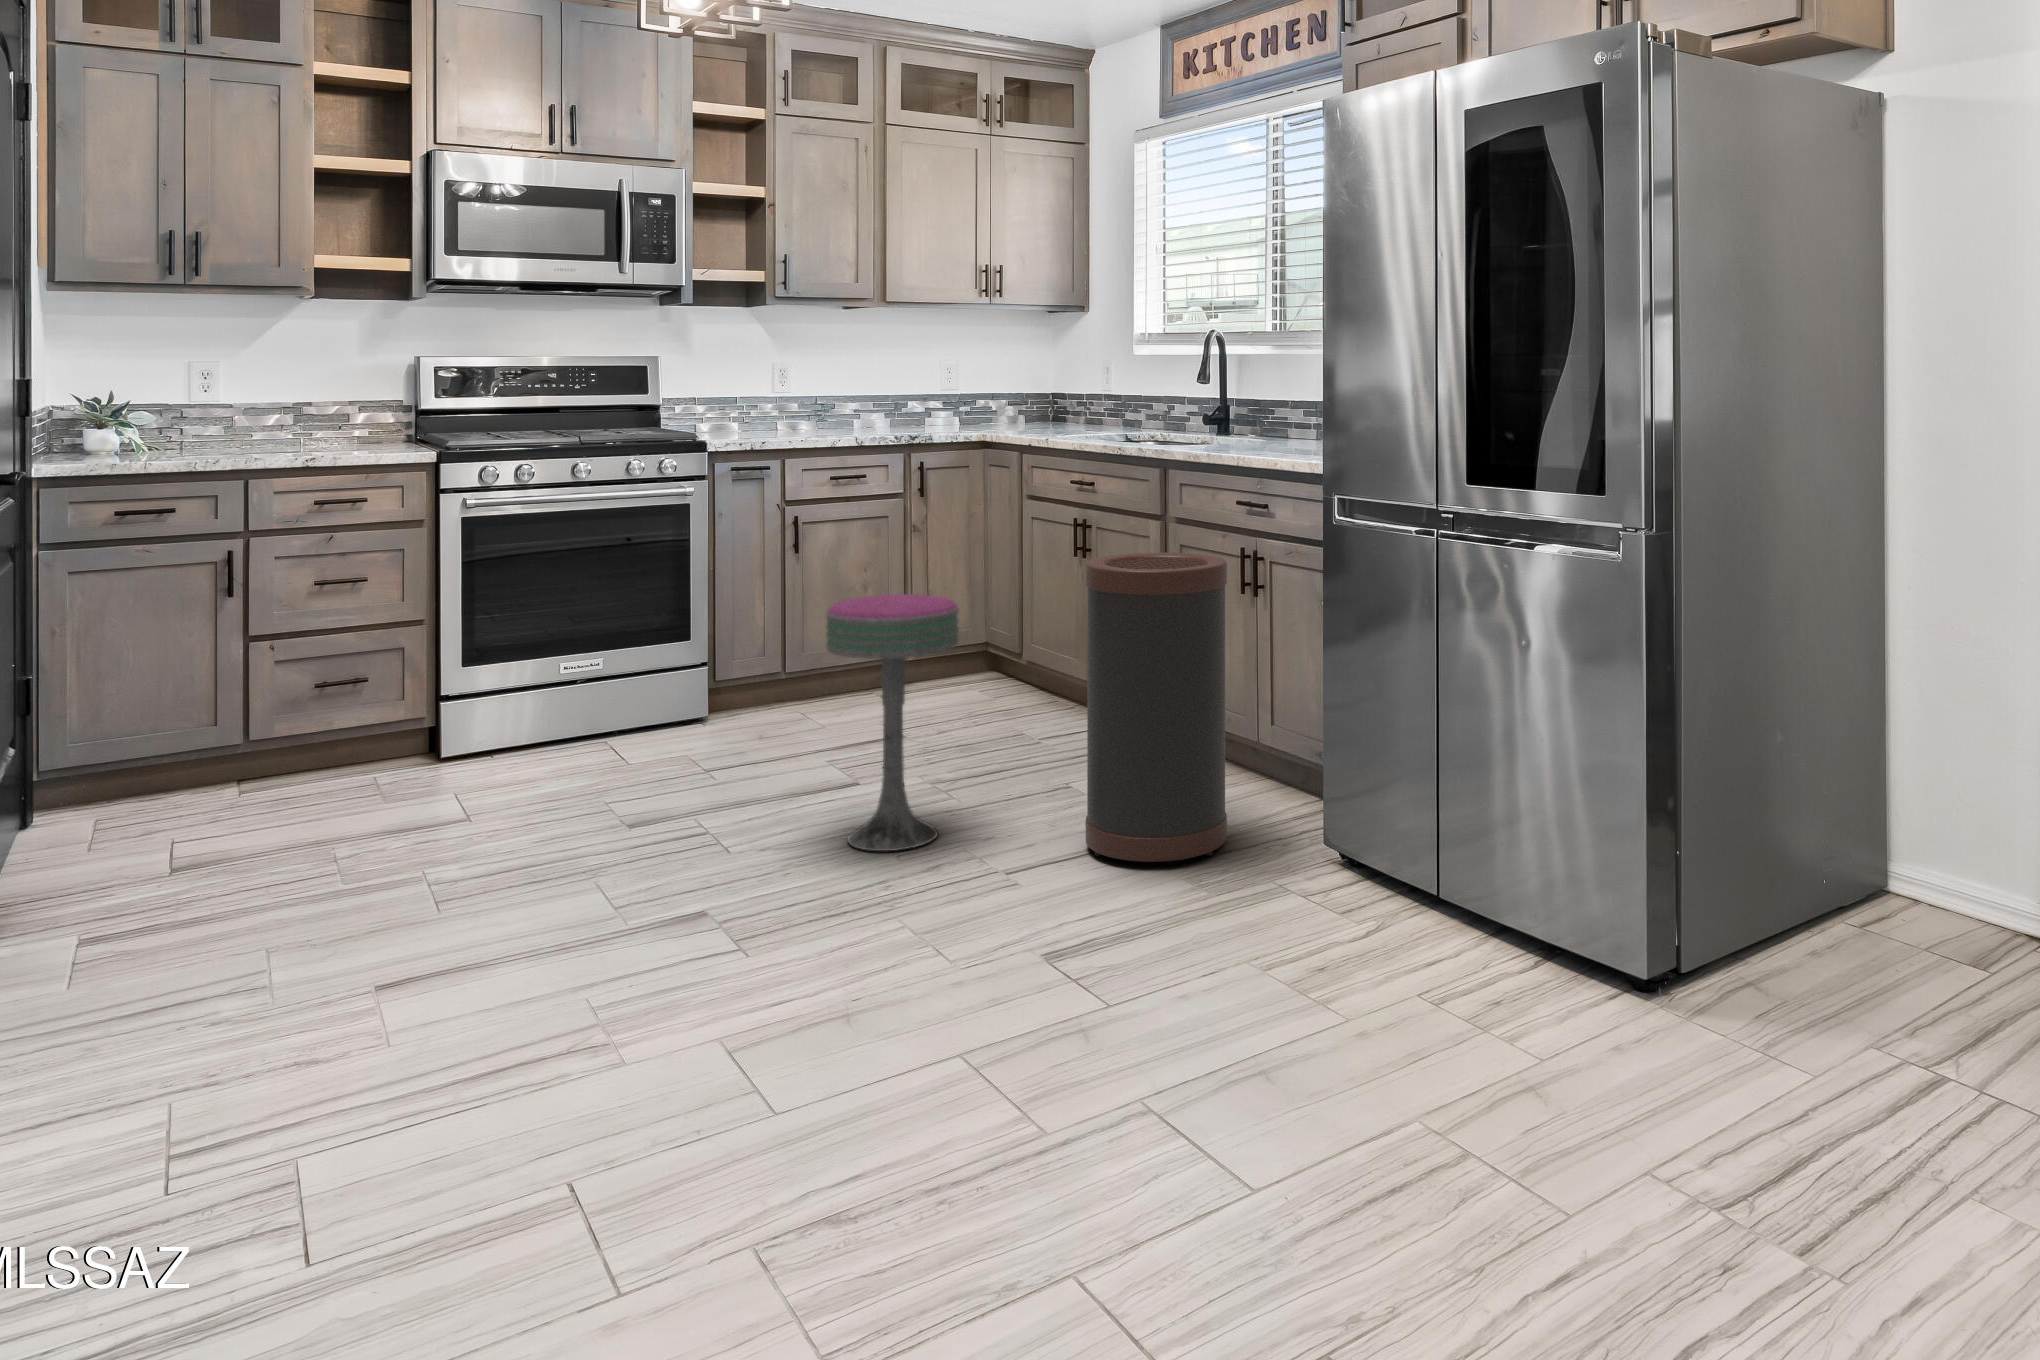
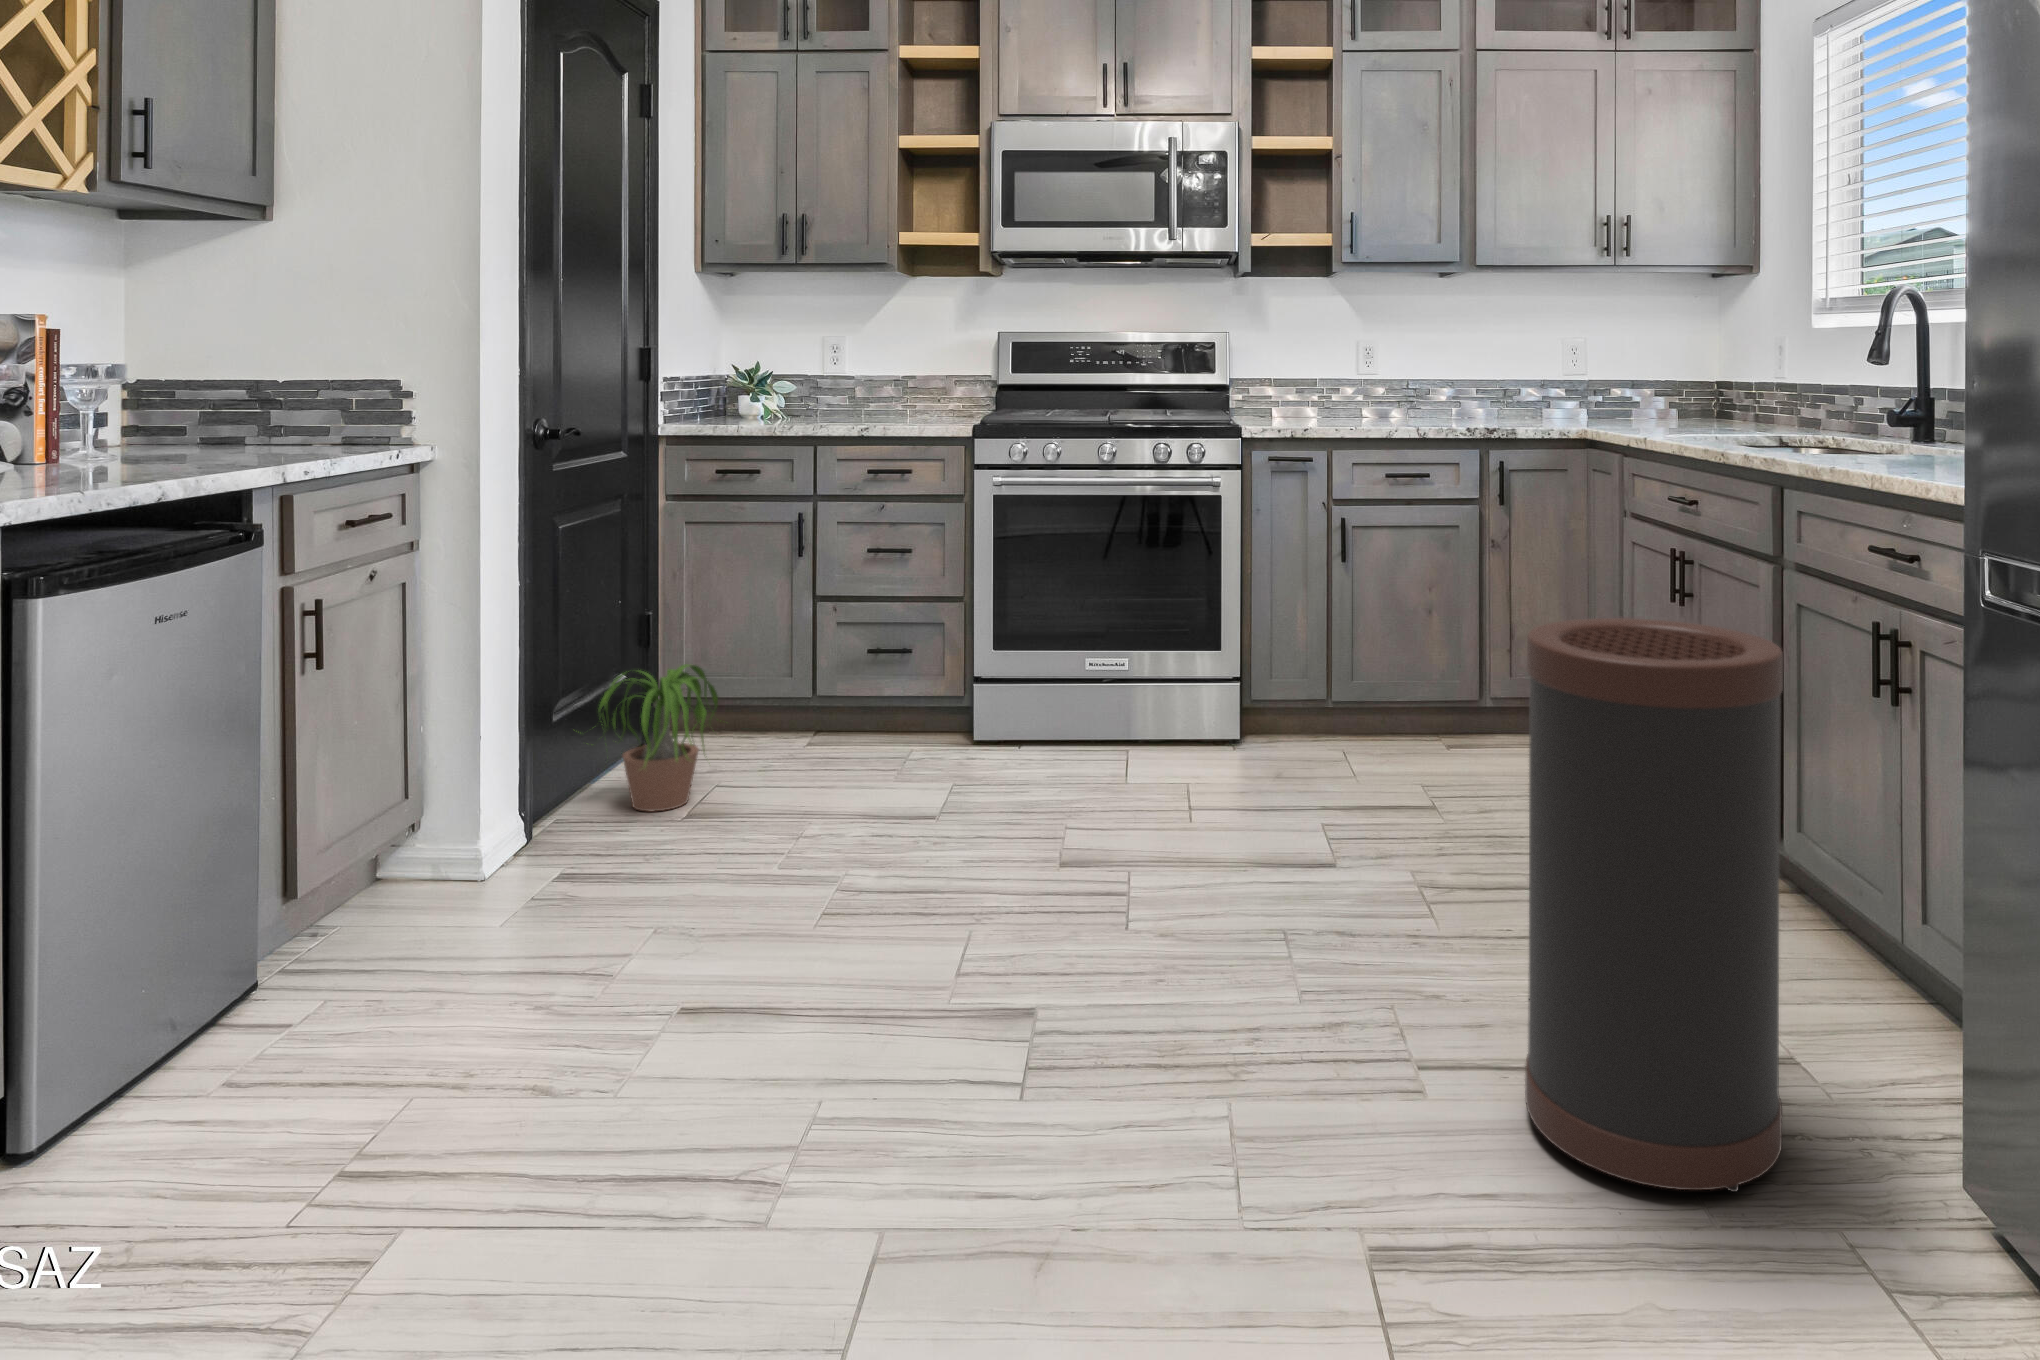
bar stool: present [826,594,959,851] -> none [1192,636,1375,1014]
potted plant: none [36,709,226,862] -> present [591,664,718,812]

